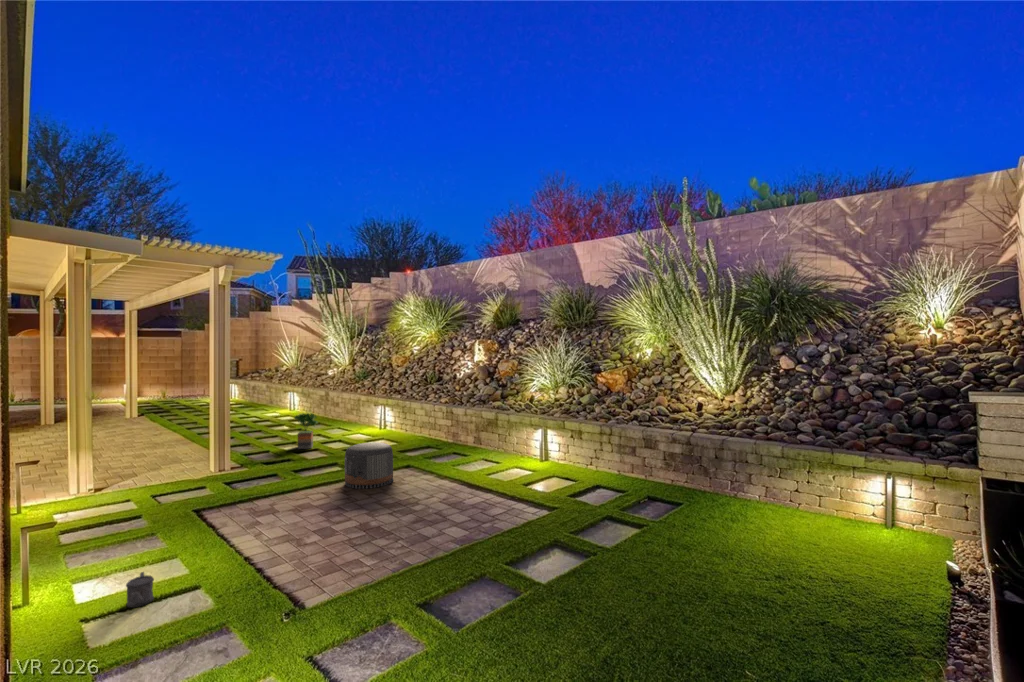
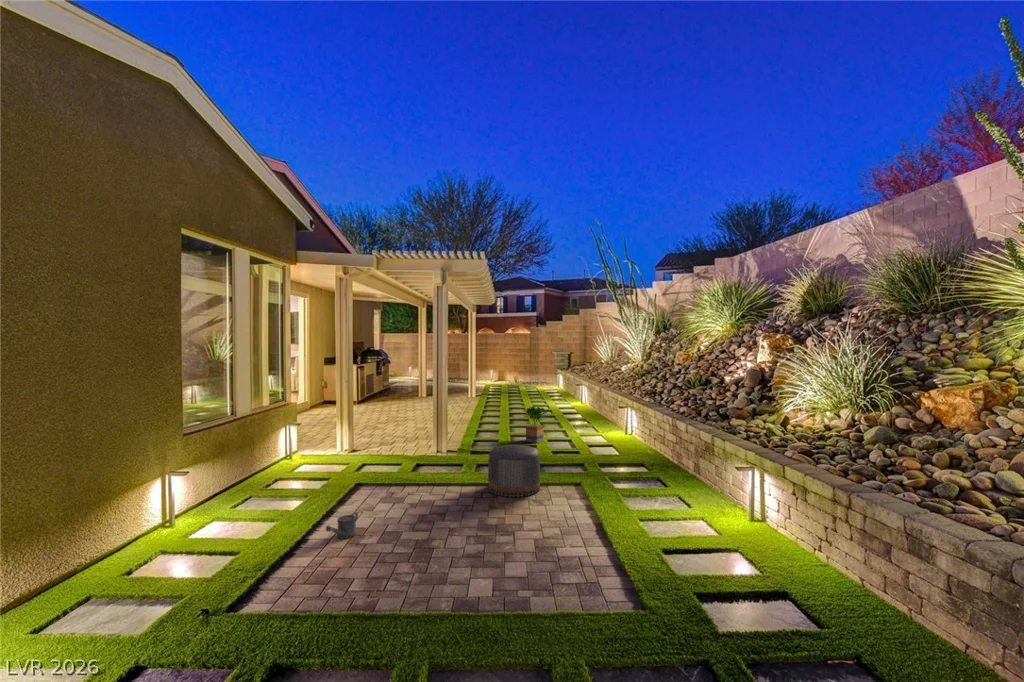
watering can: present [126,572,154,607] -> present [326,512,358,539]

